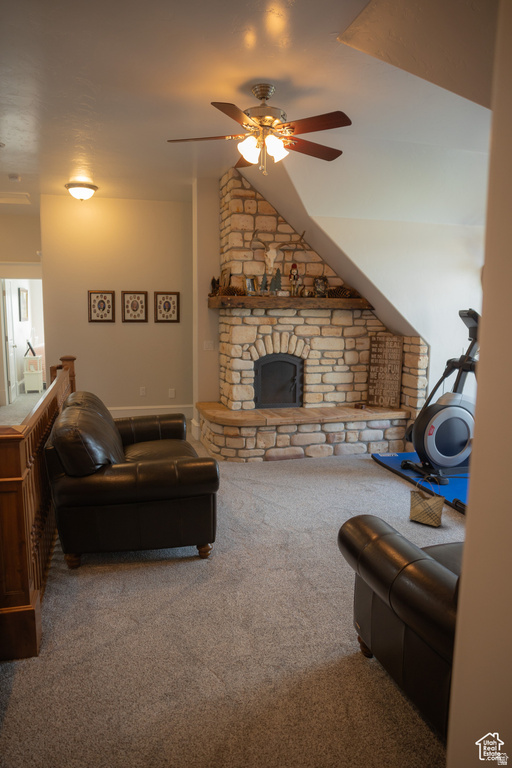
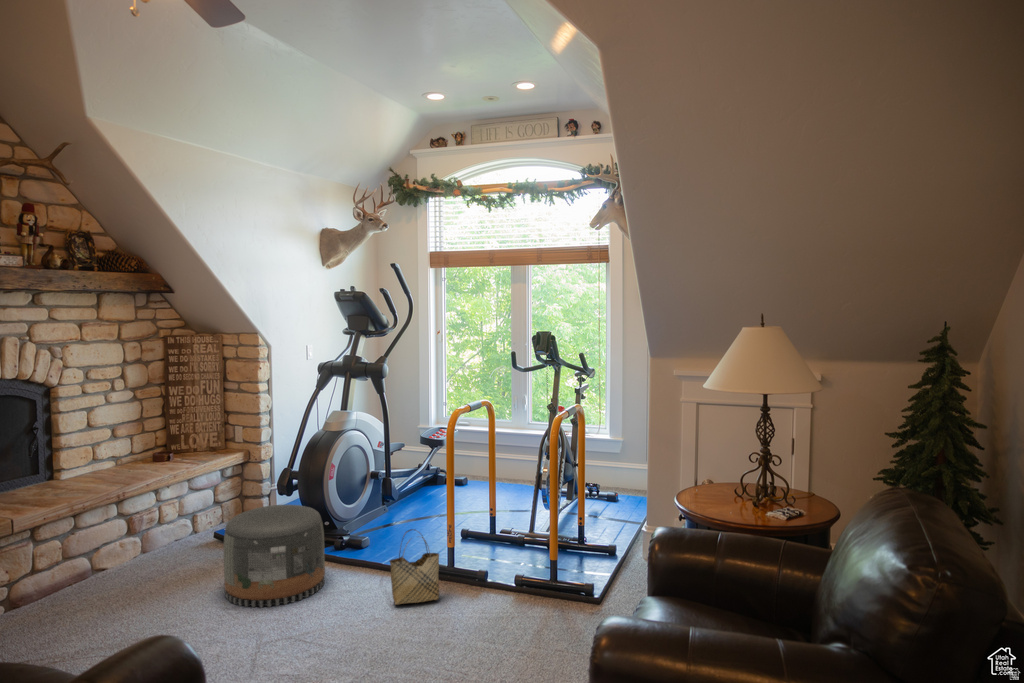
pouf: none [340,442,399,499] -> present [223,504,325,607]

